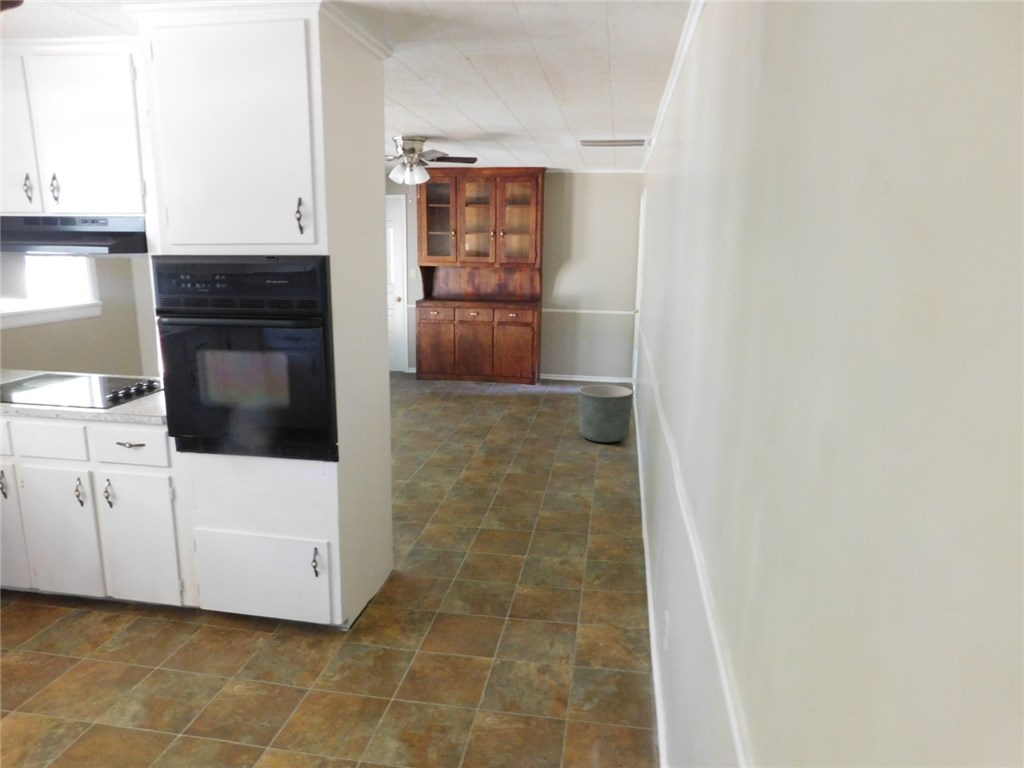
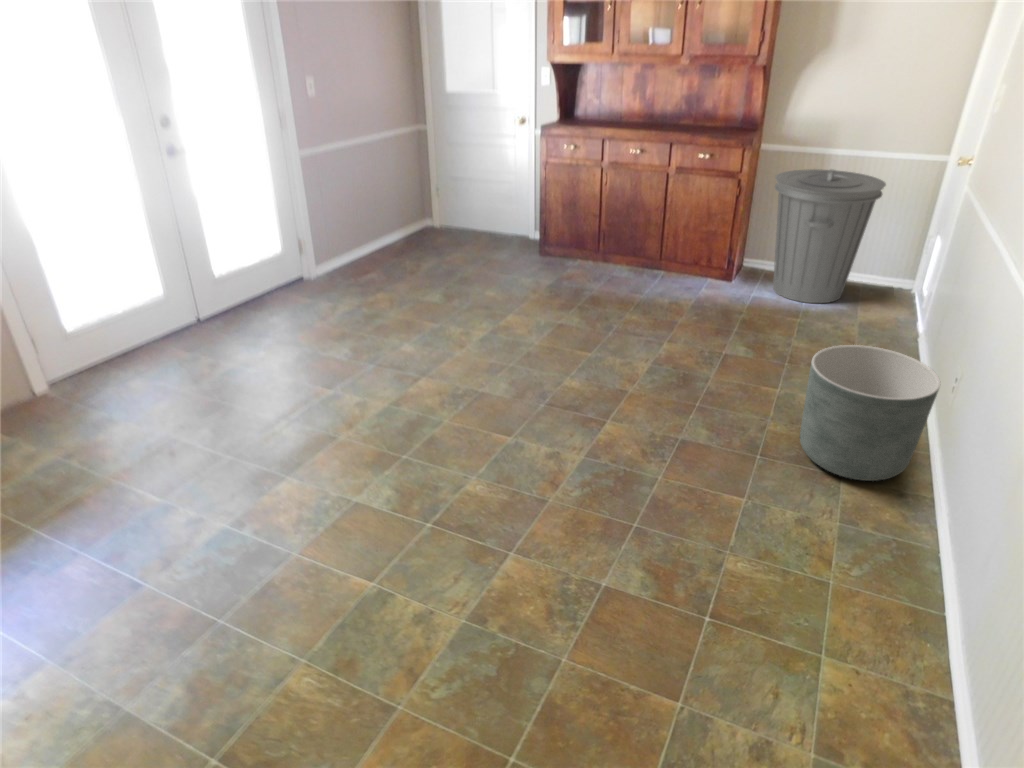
trash can: none [552,320,607,392] -> present [773,169,886,303]

